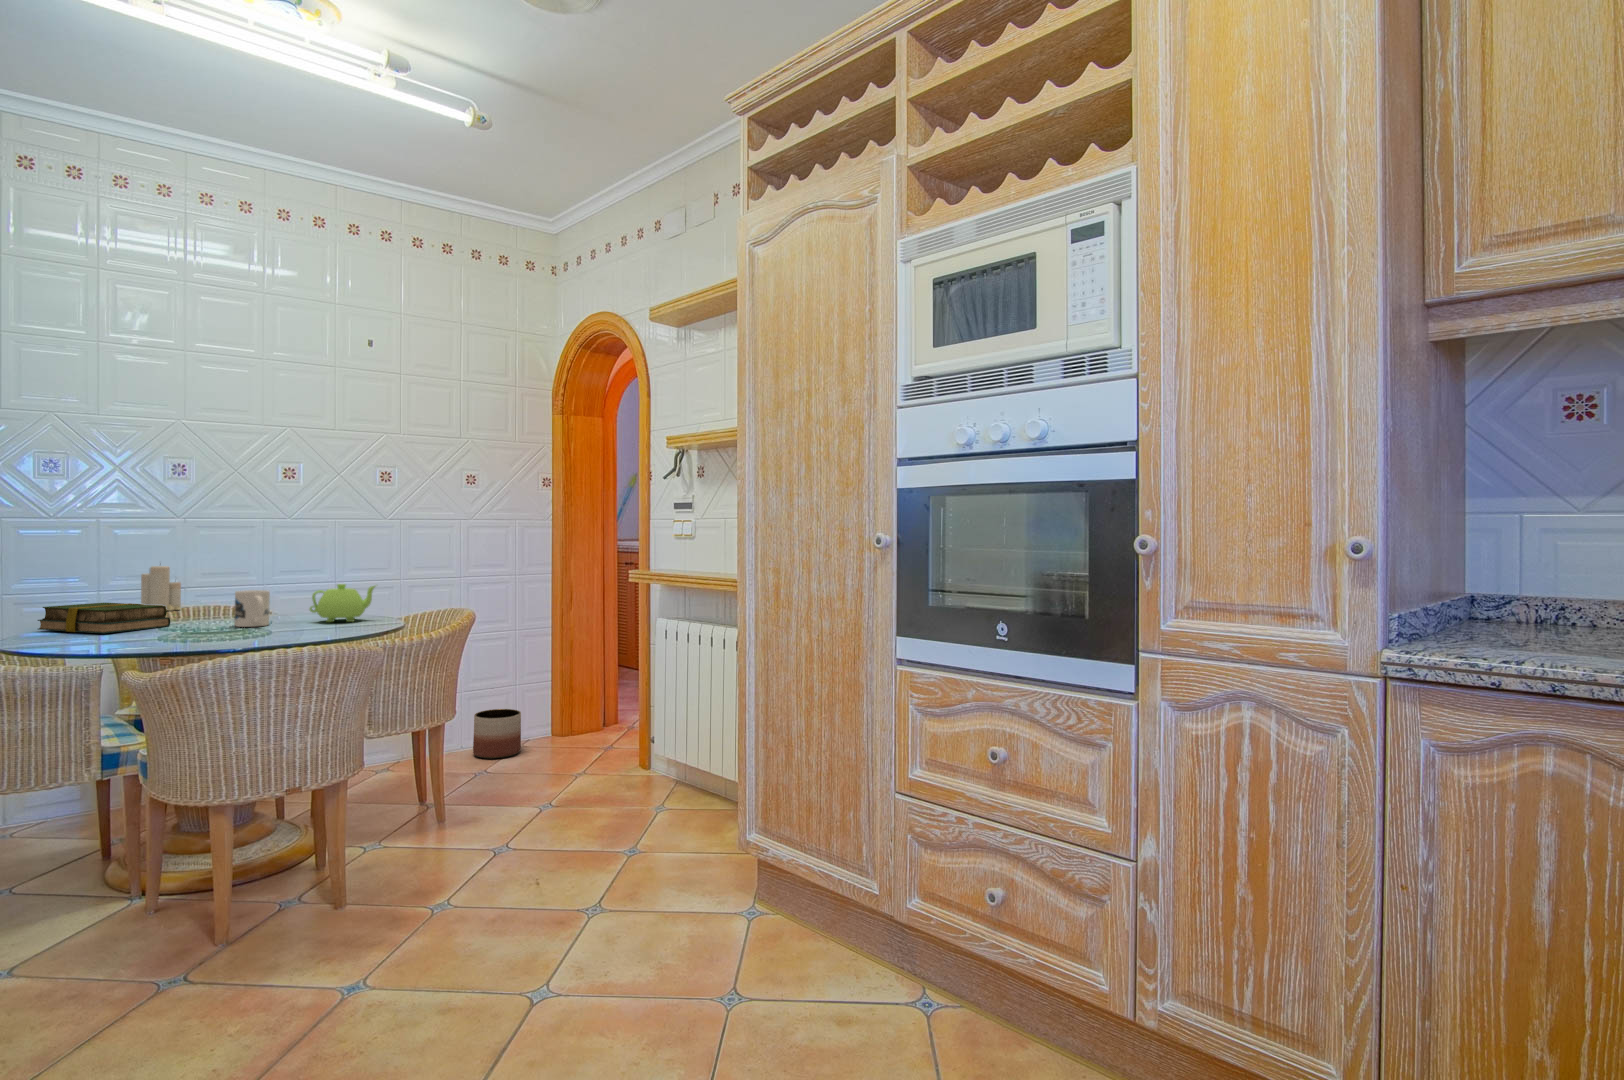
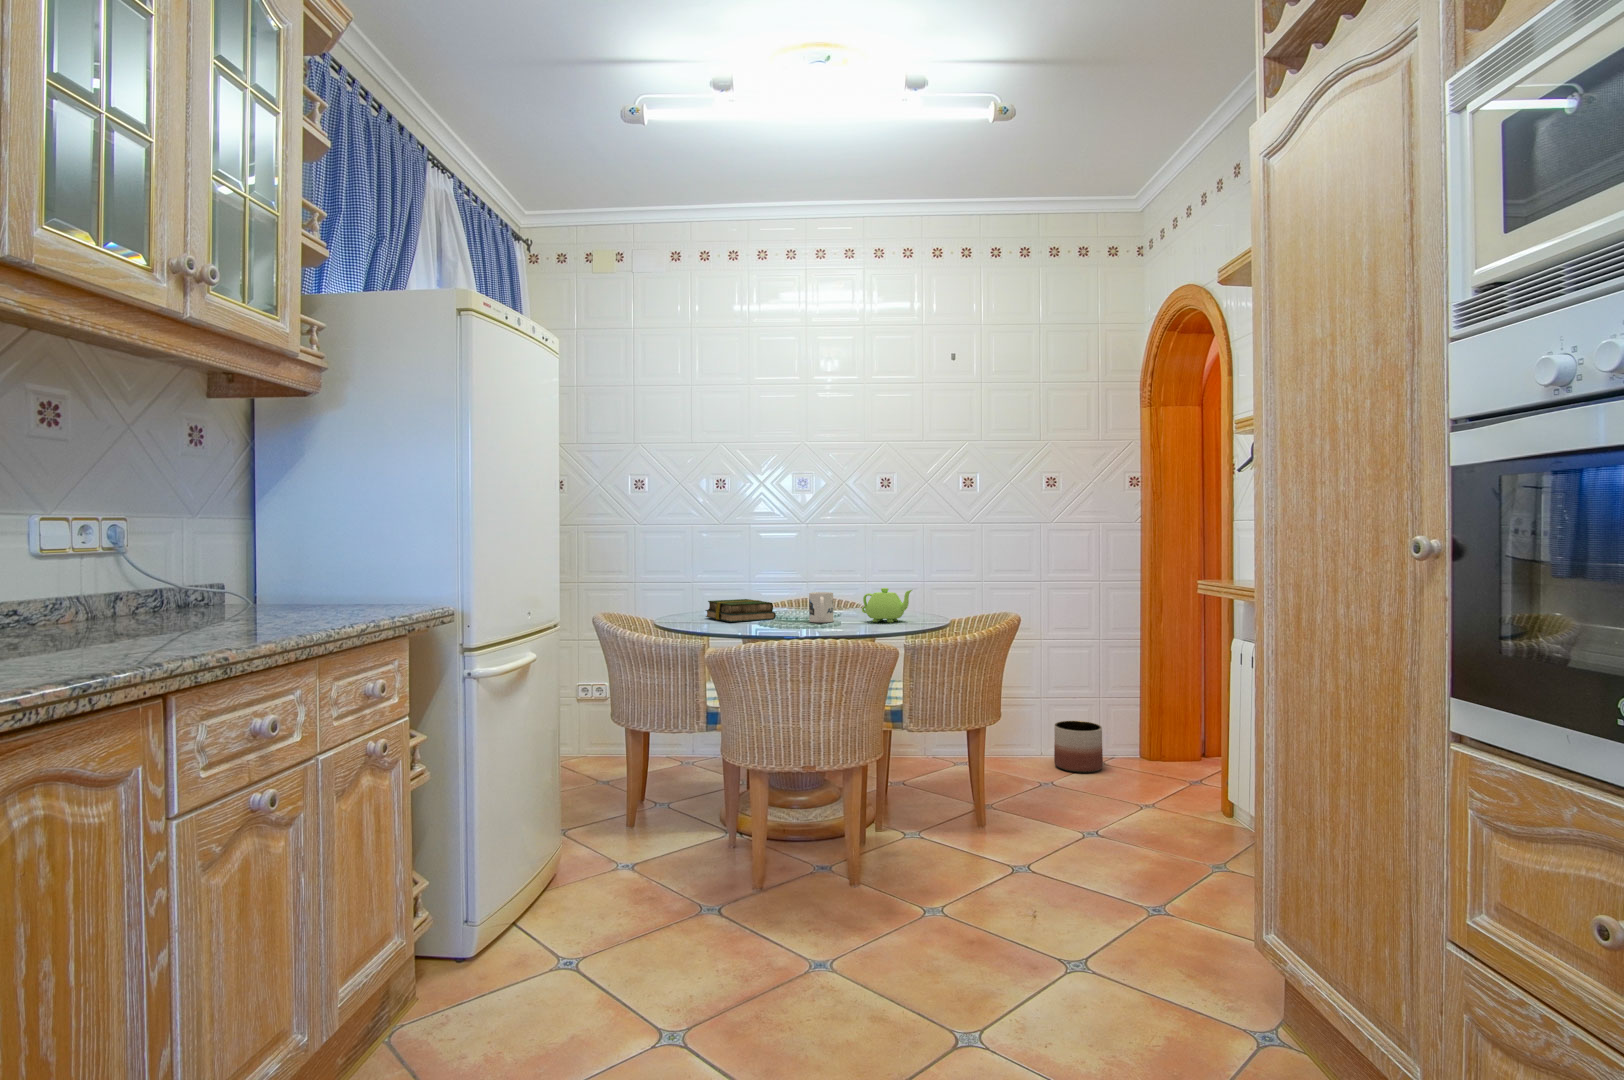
candle: present [141,566,181,611] -> none [783,568,806,607]

